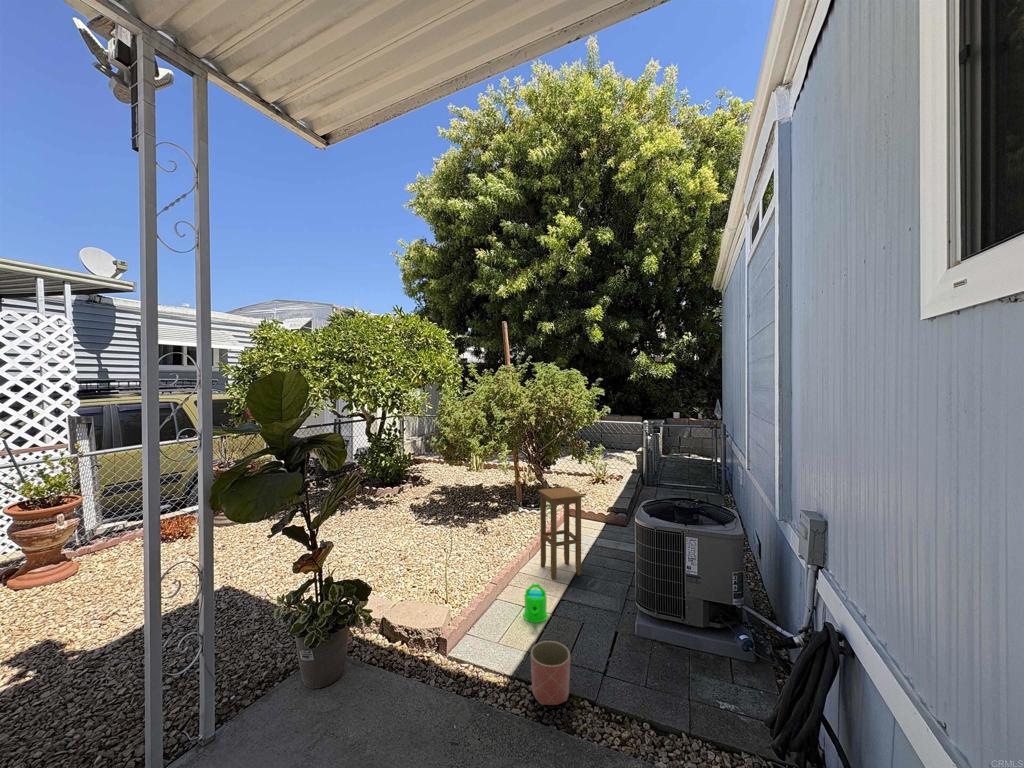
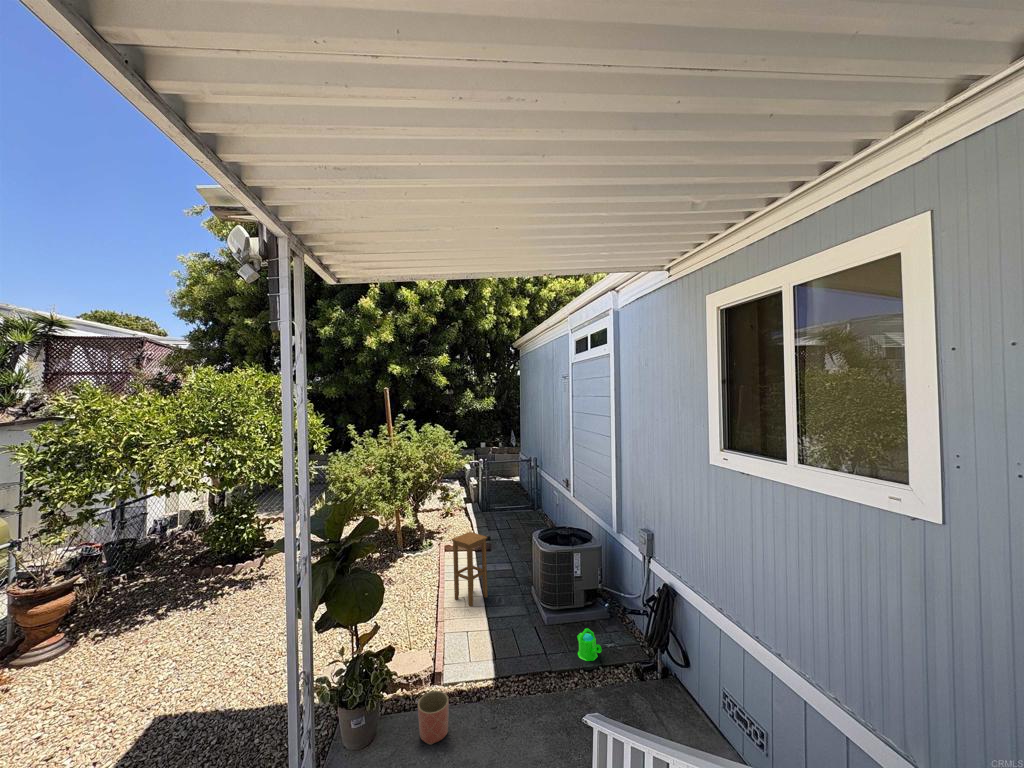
watering can: present [523,583,548,623] -> present [577,628,602,661]
planter: present [531,641,570,705] -> present [418,691,449,744]

